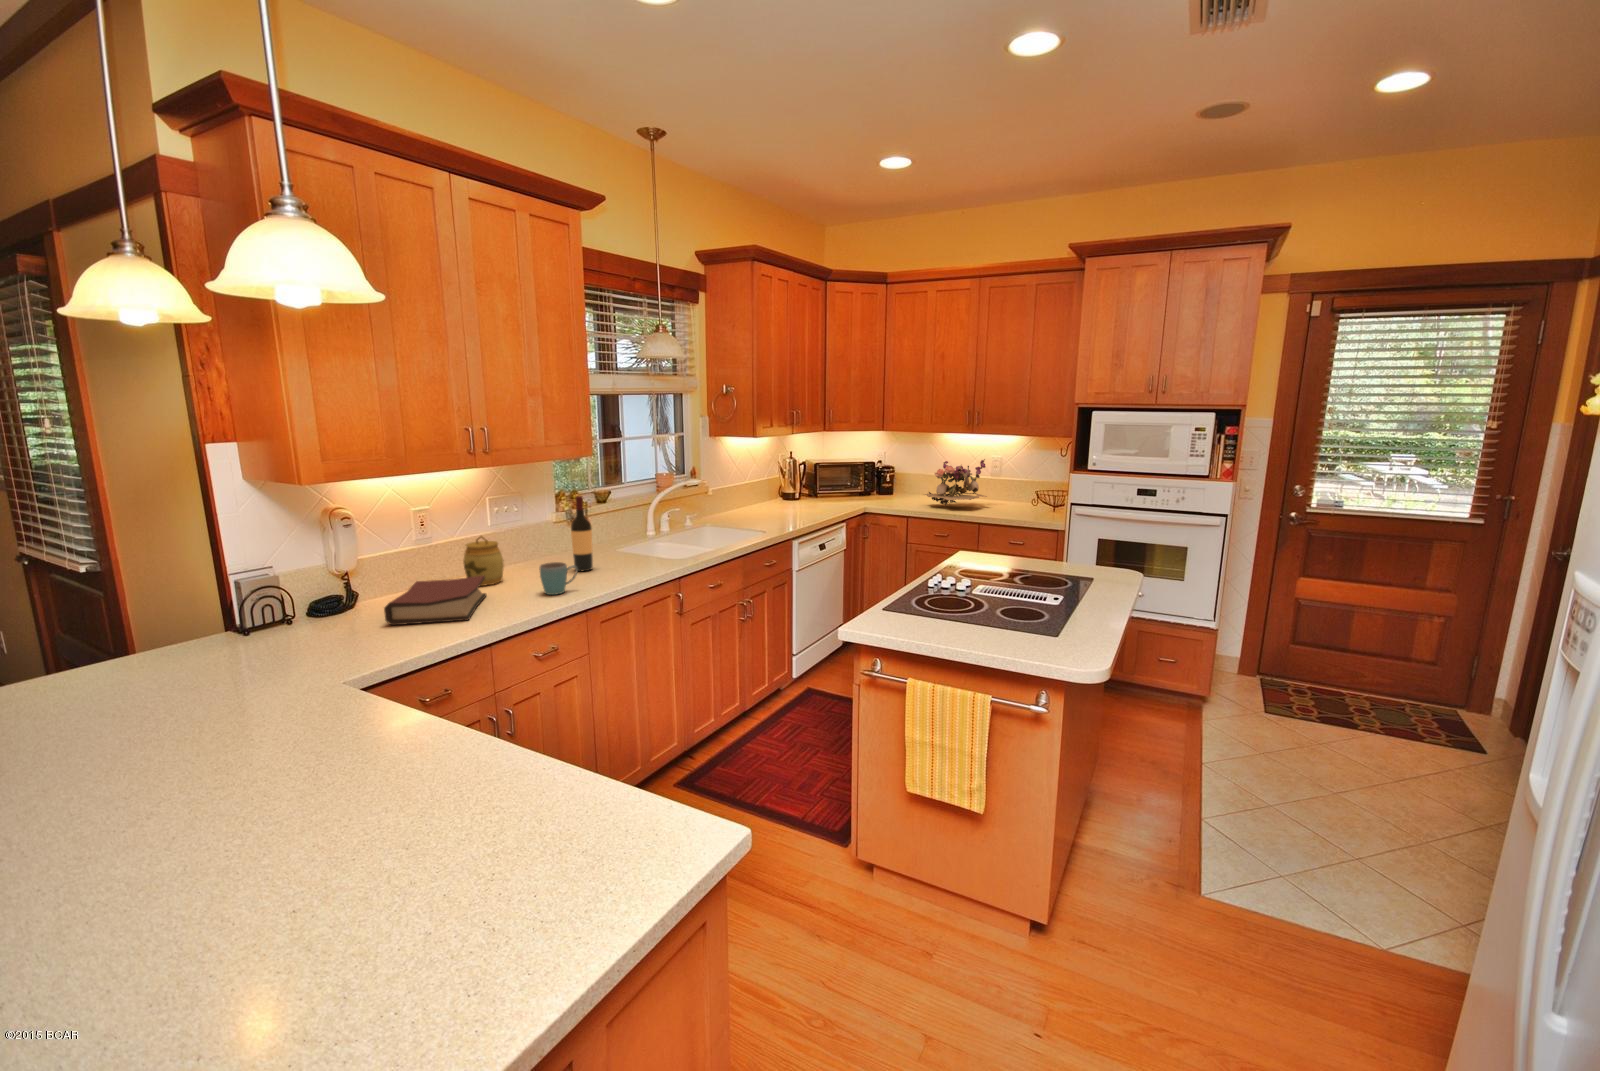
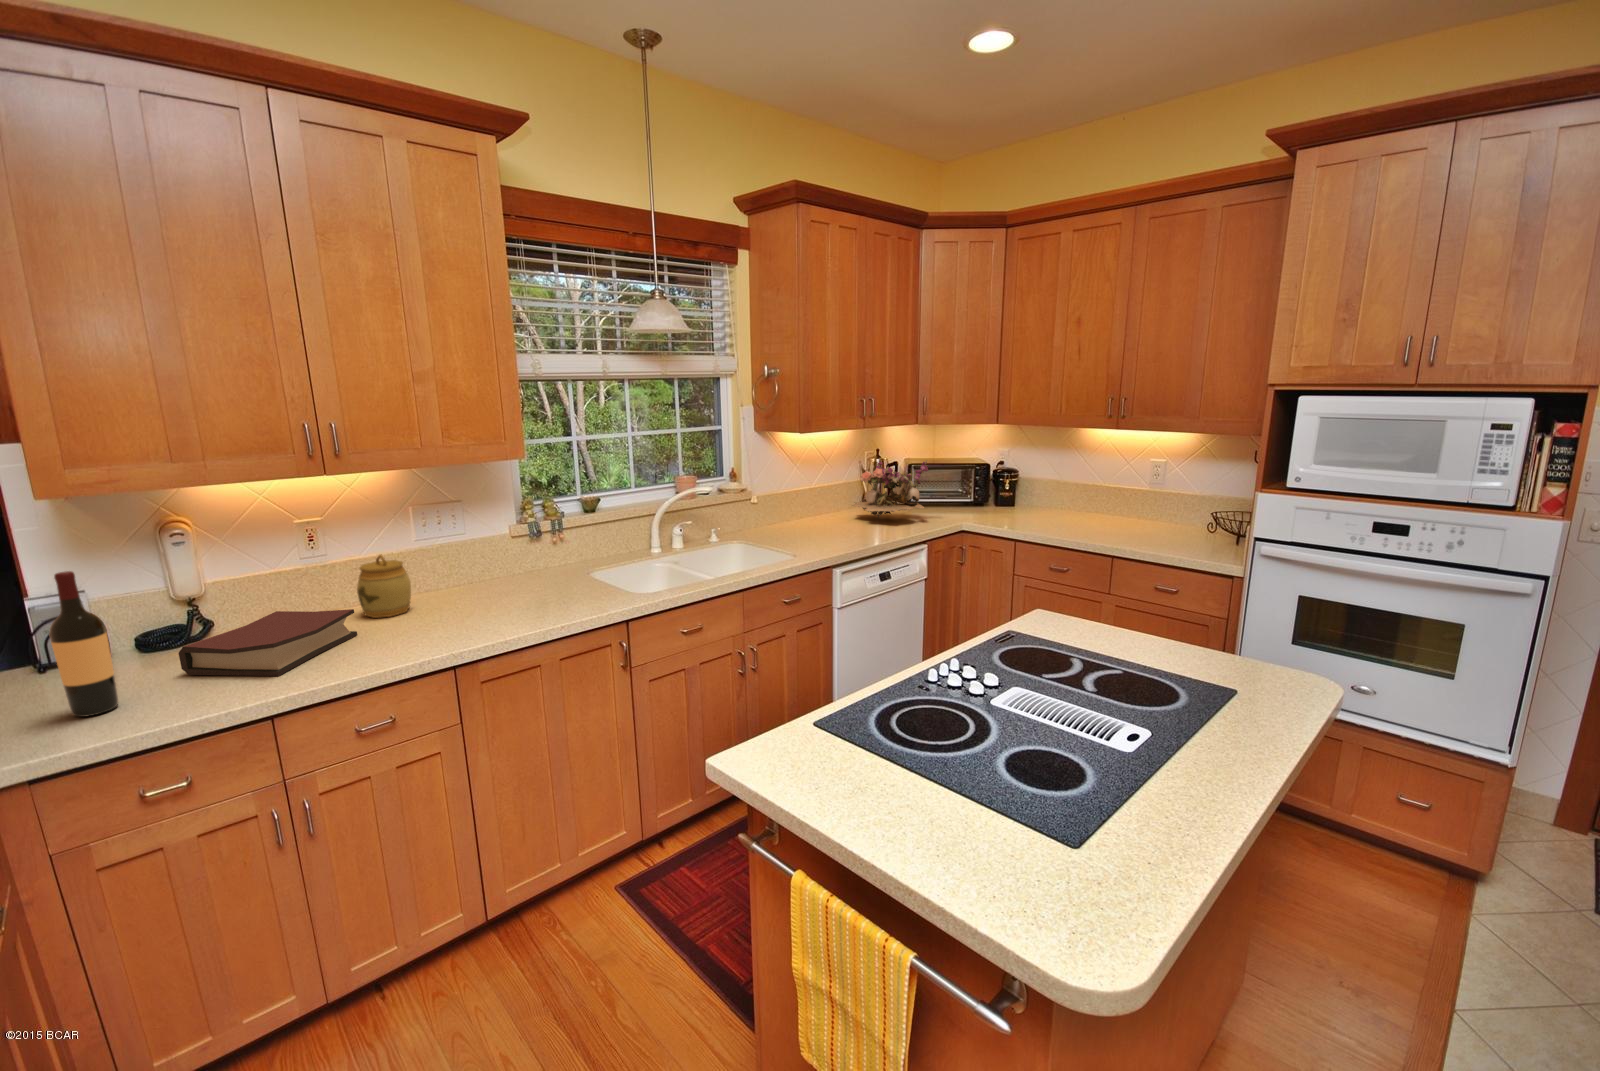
flower arrangement: present [925,459,987,505] -> present [852,460,928,518]
wine bottle: present [571,496,593,571] -> present [49,571,118,717]
mug: present [540,562,578,595] -> none [413,597,467,641]

